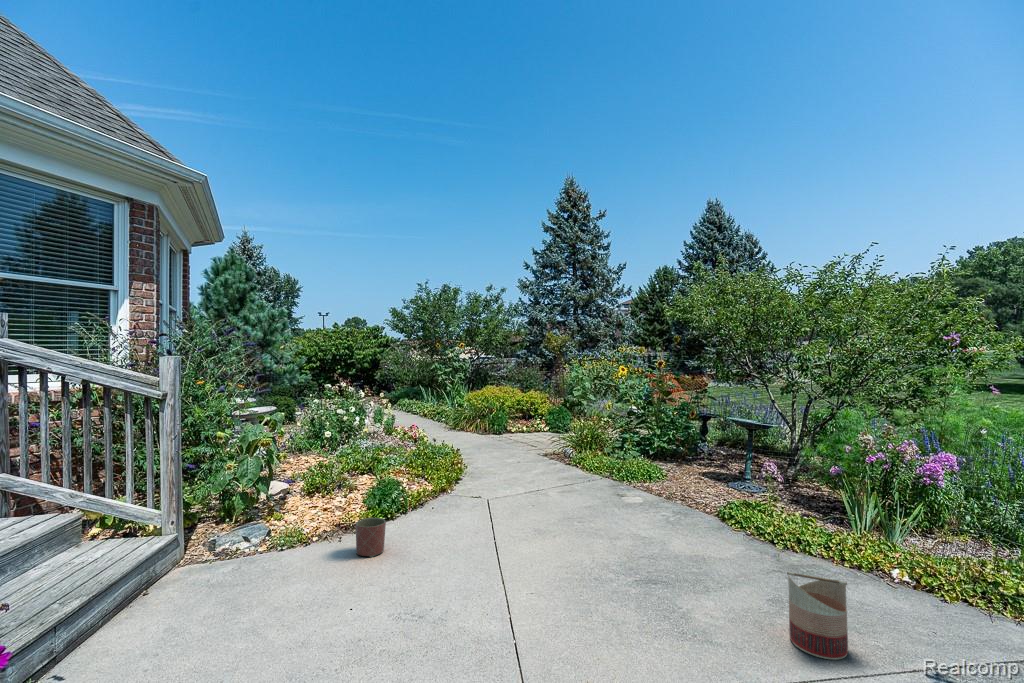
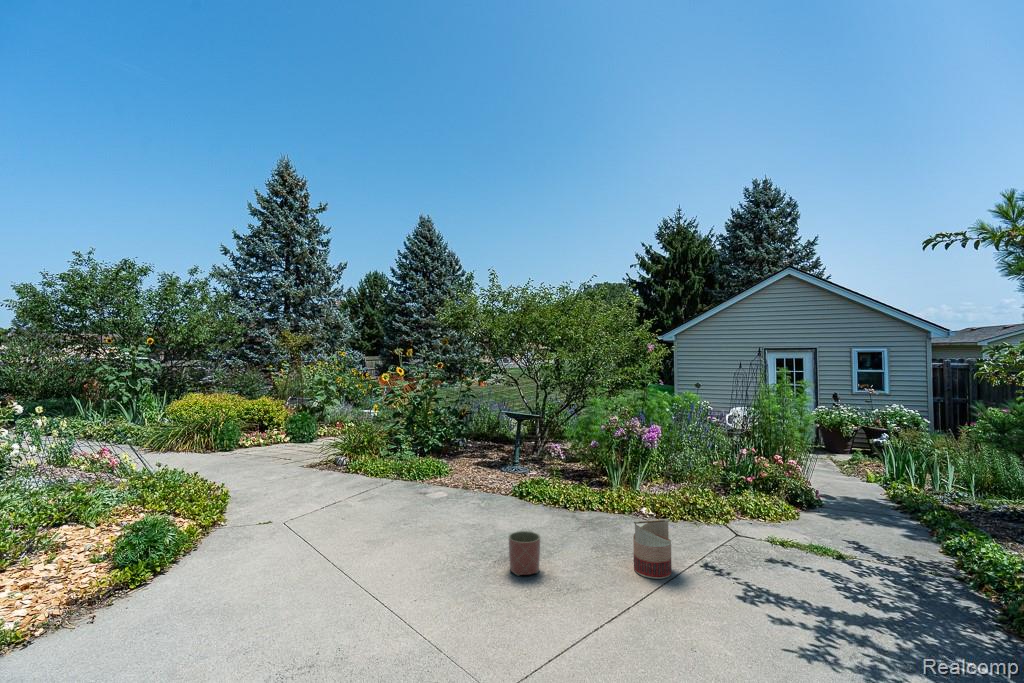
planter: present [356,518,386,557] -> present [509,531,540,576]

